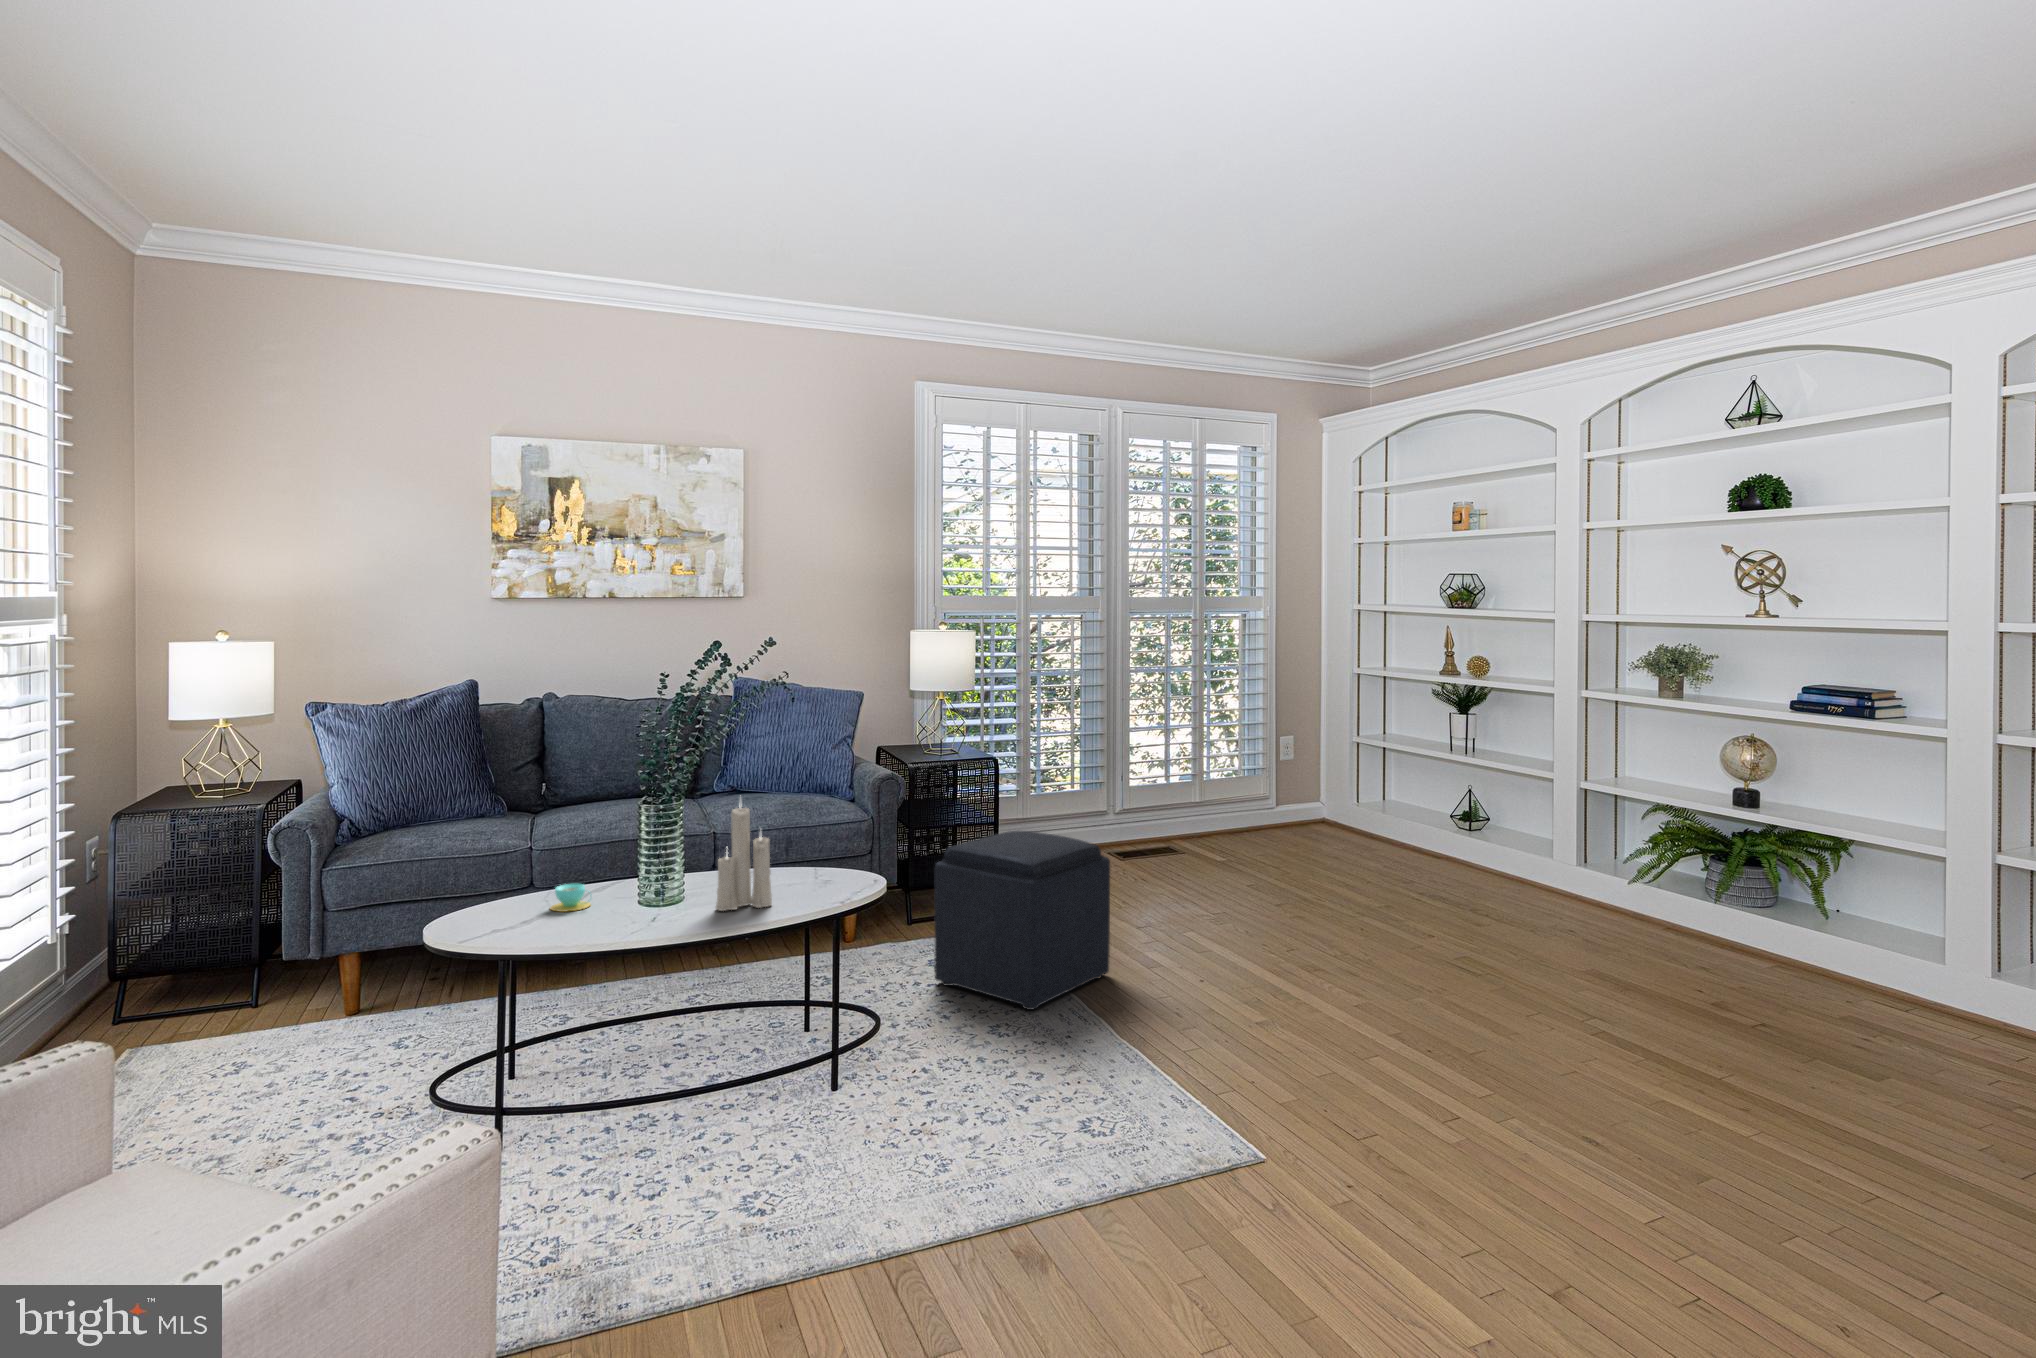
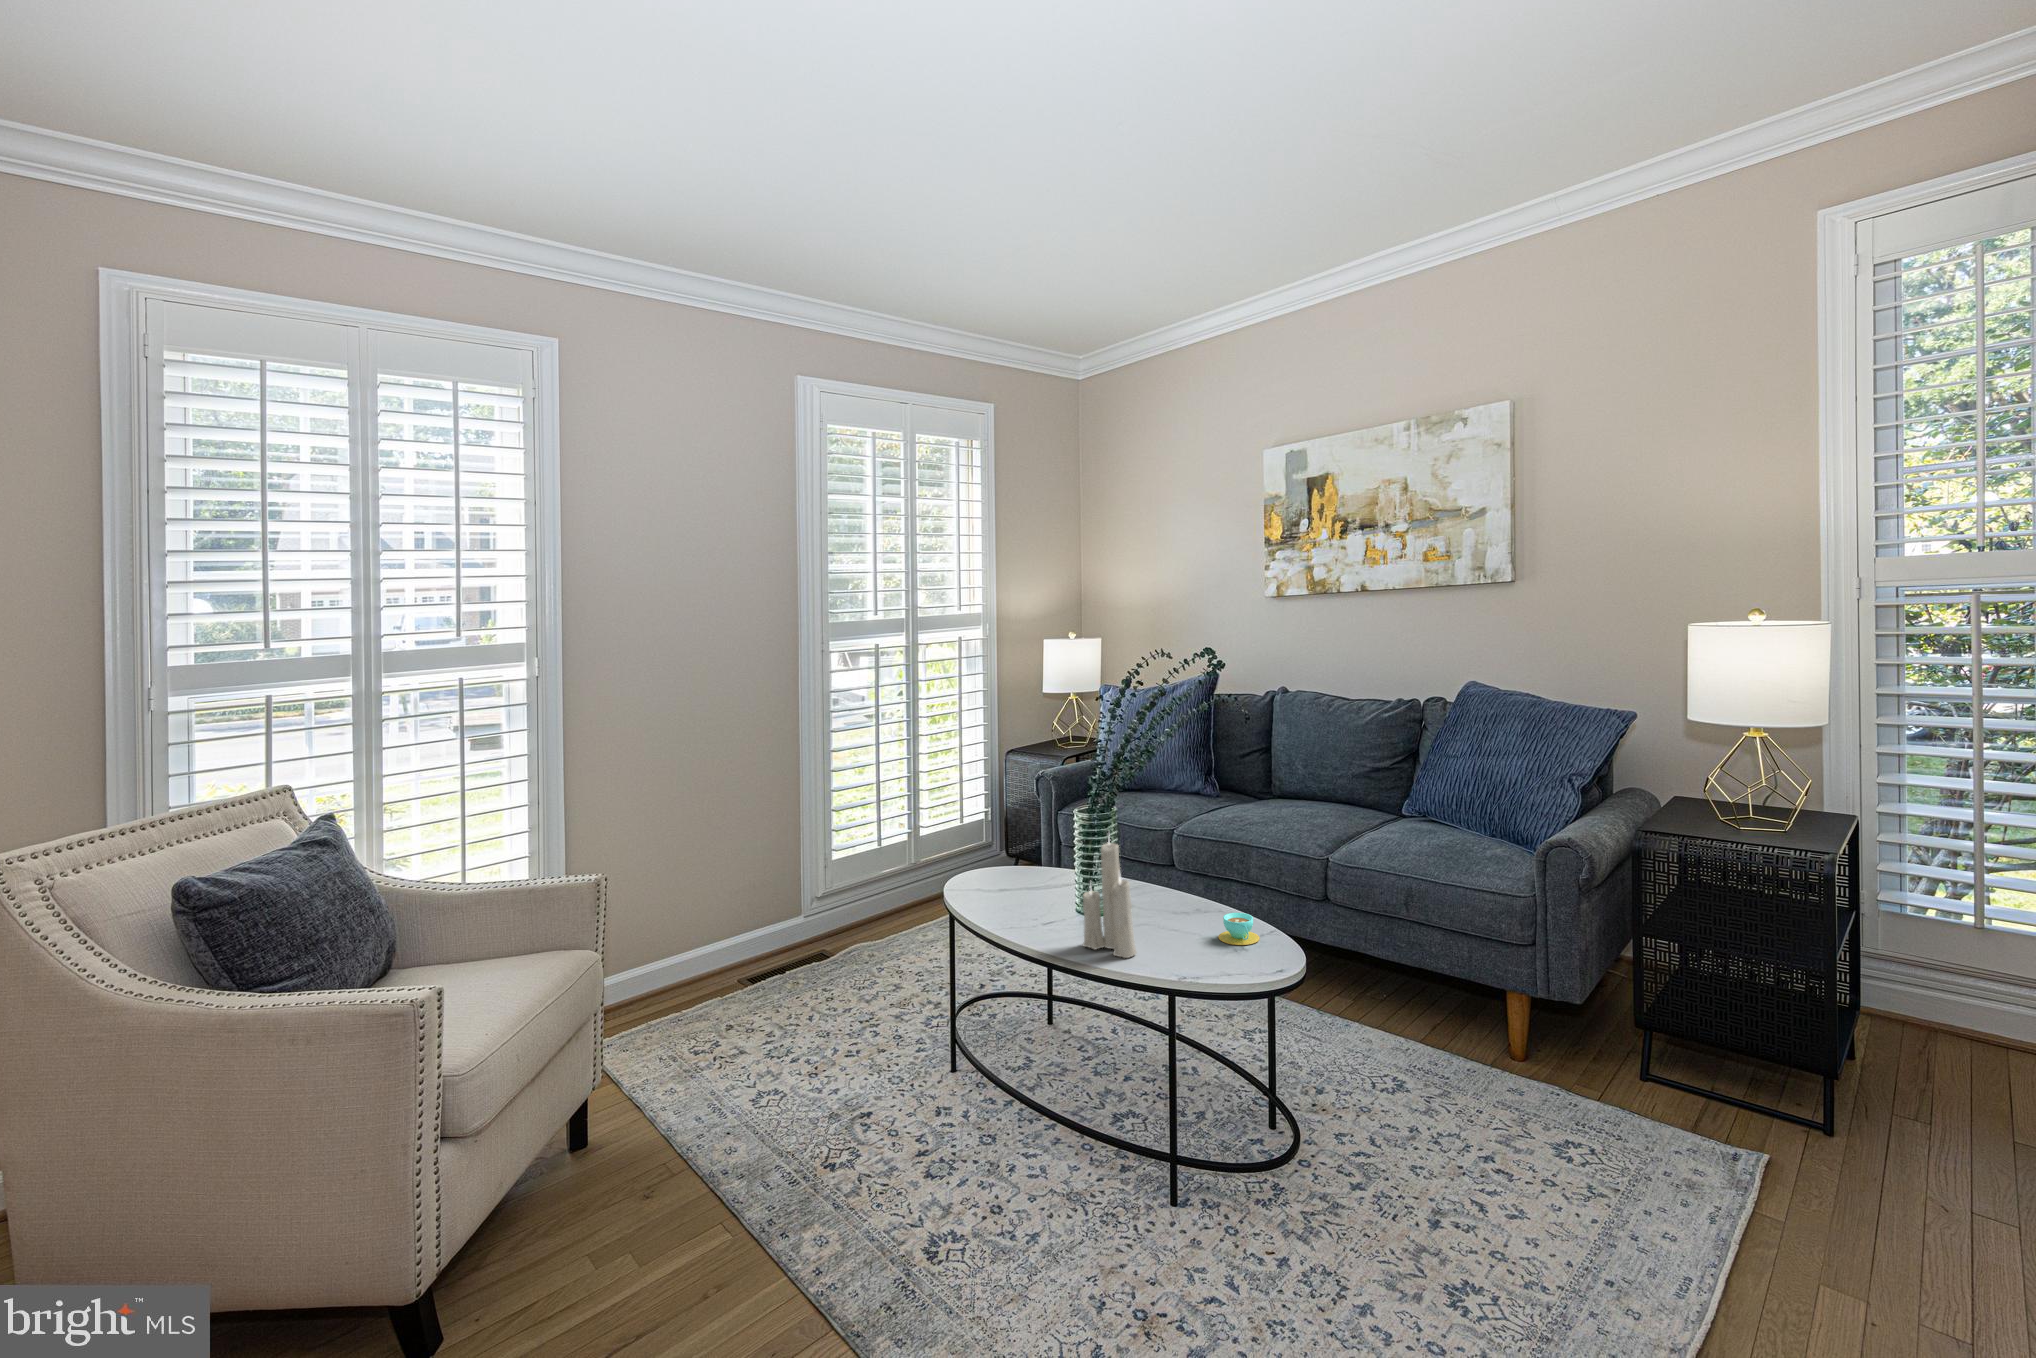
ottoman: present [935,831,1110,1010] -> none [1478,959,1803,1301]
teacup: present [550,884,592,912] -> present [1218,913,1260,945]

